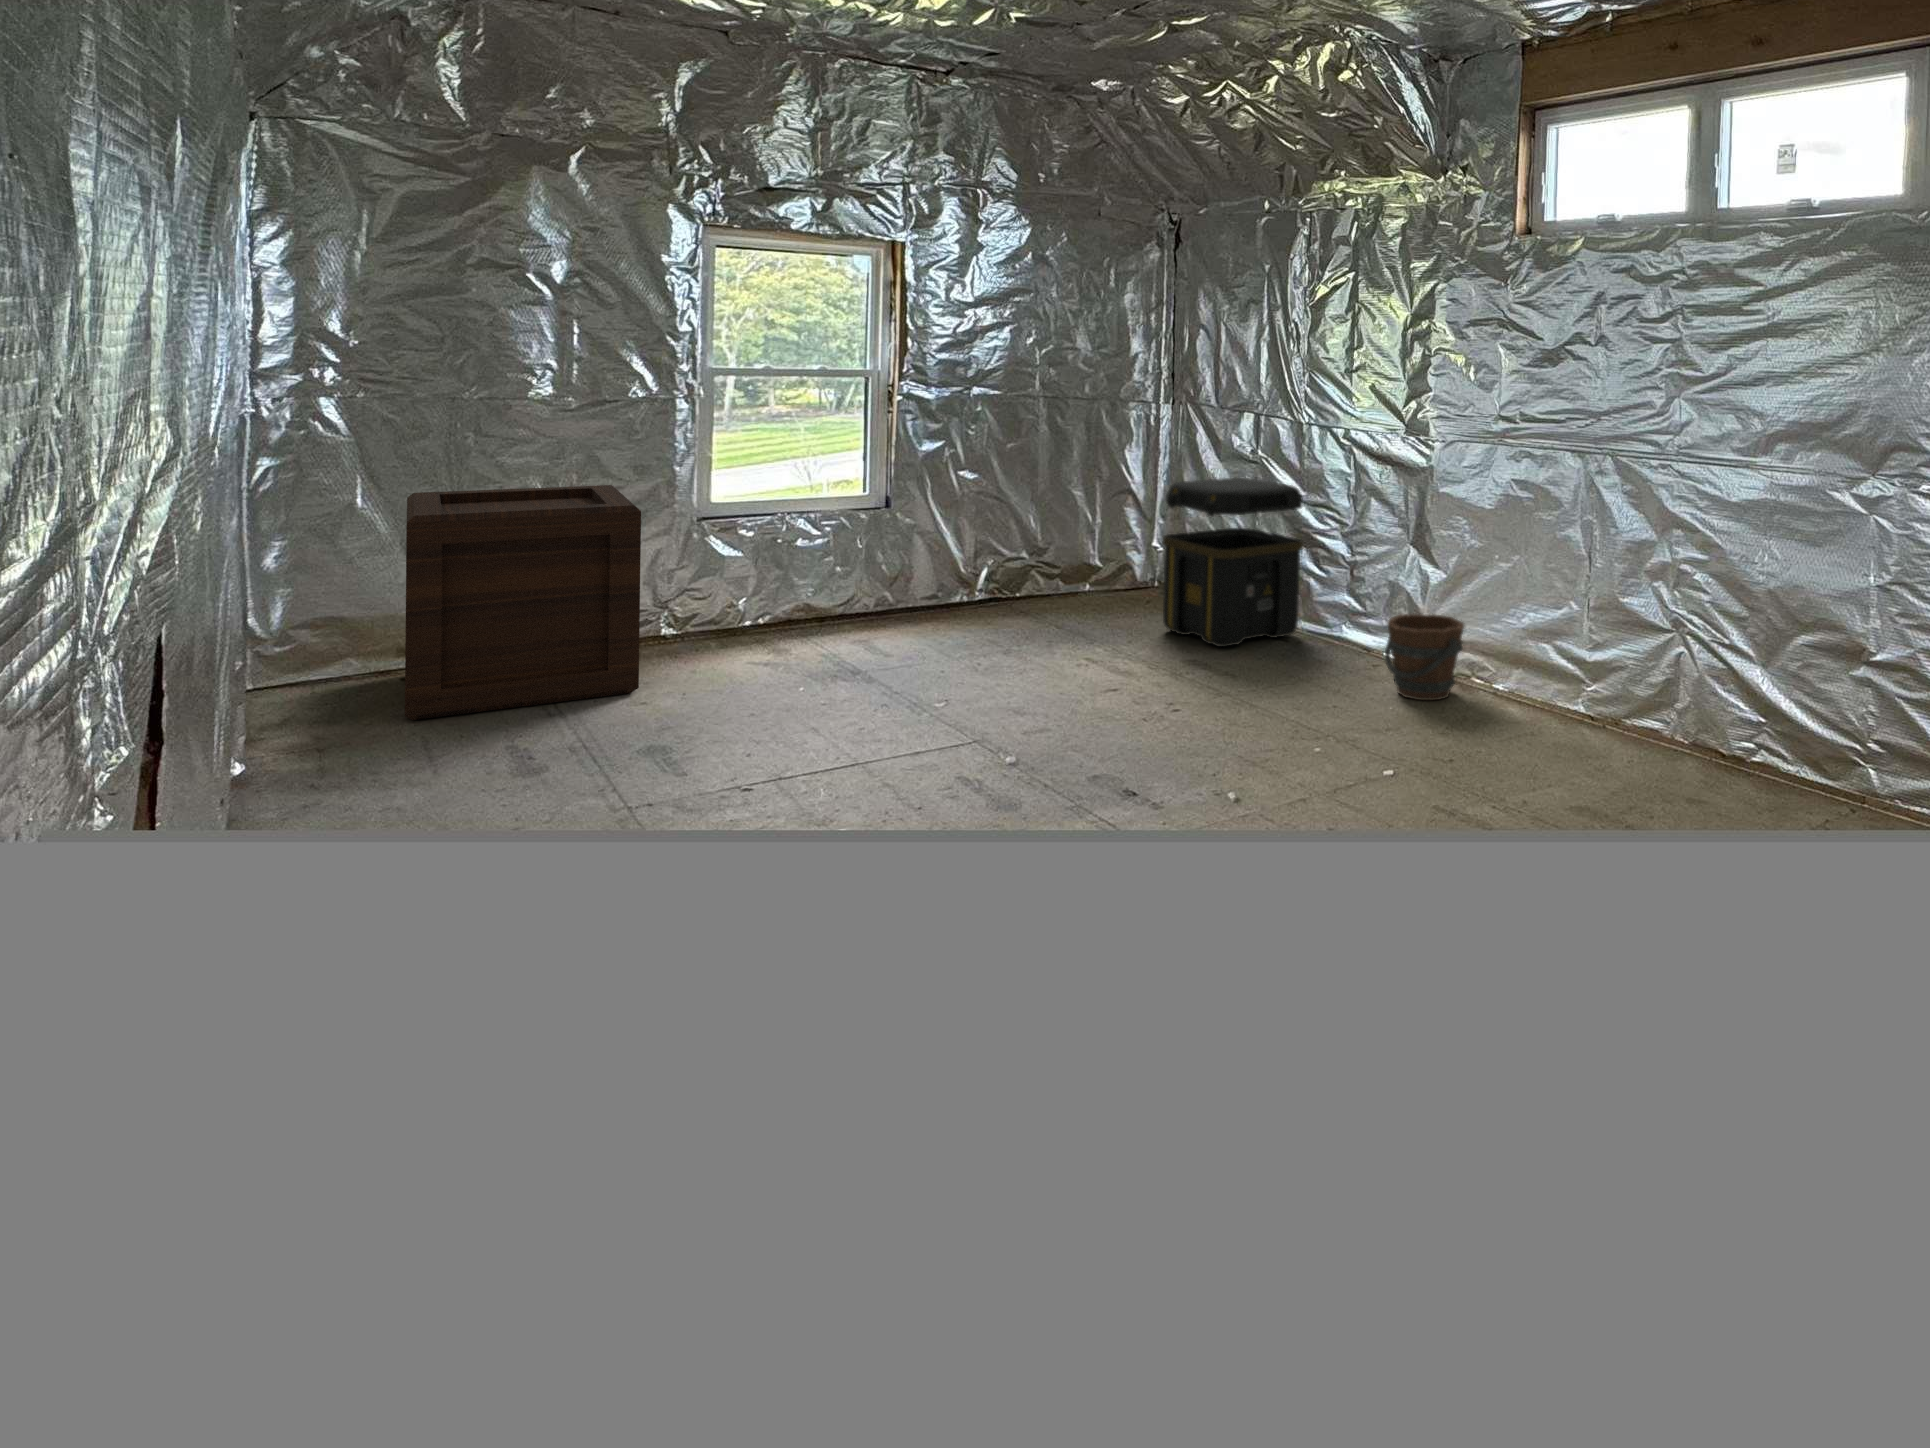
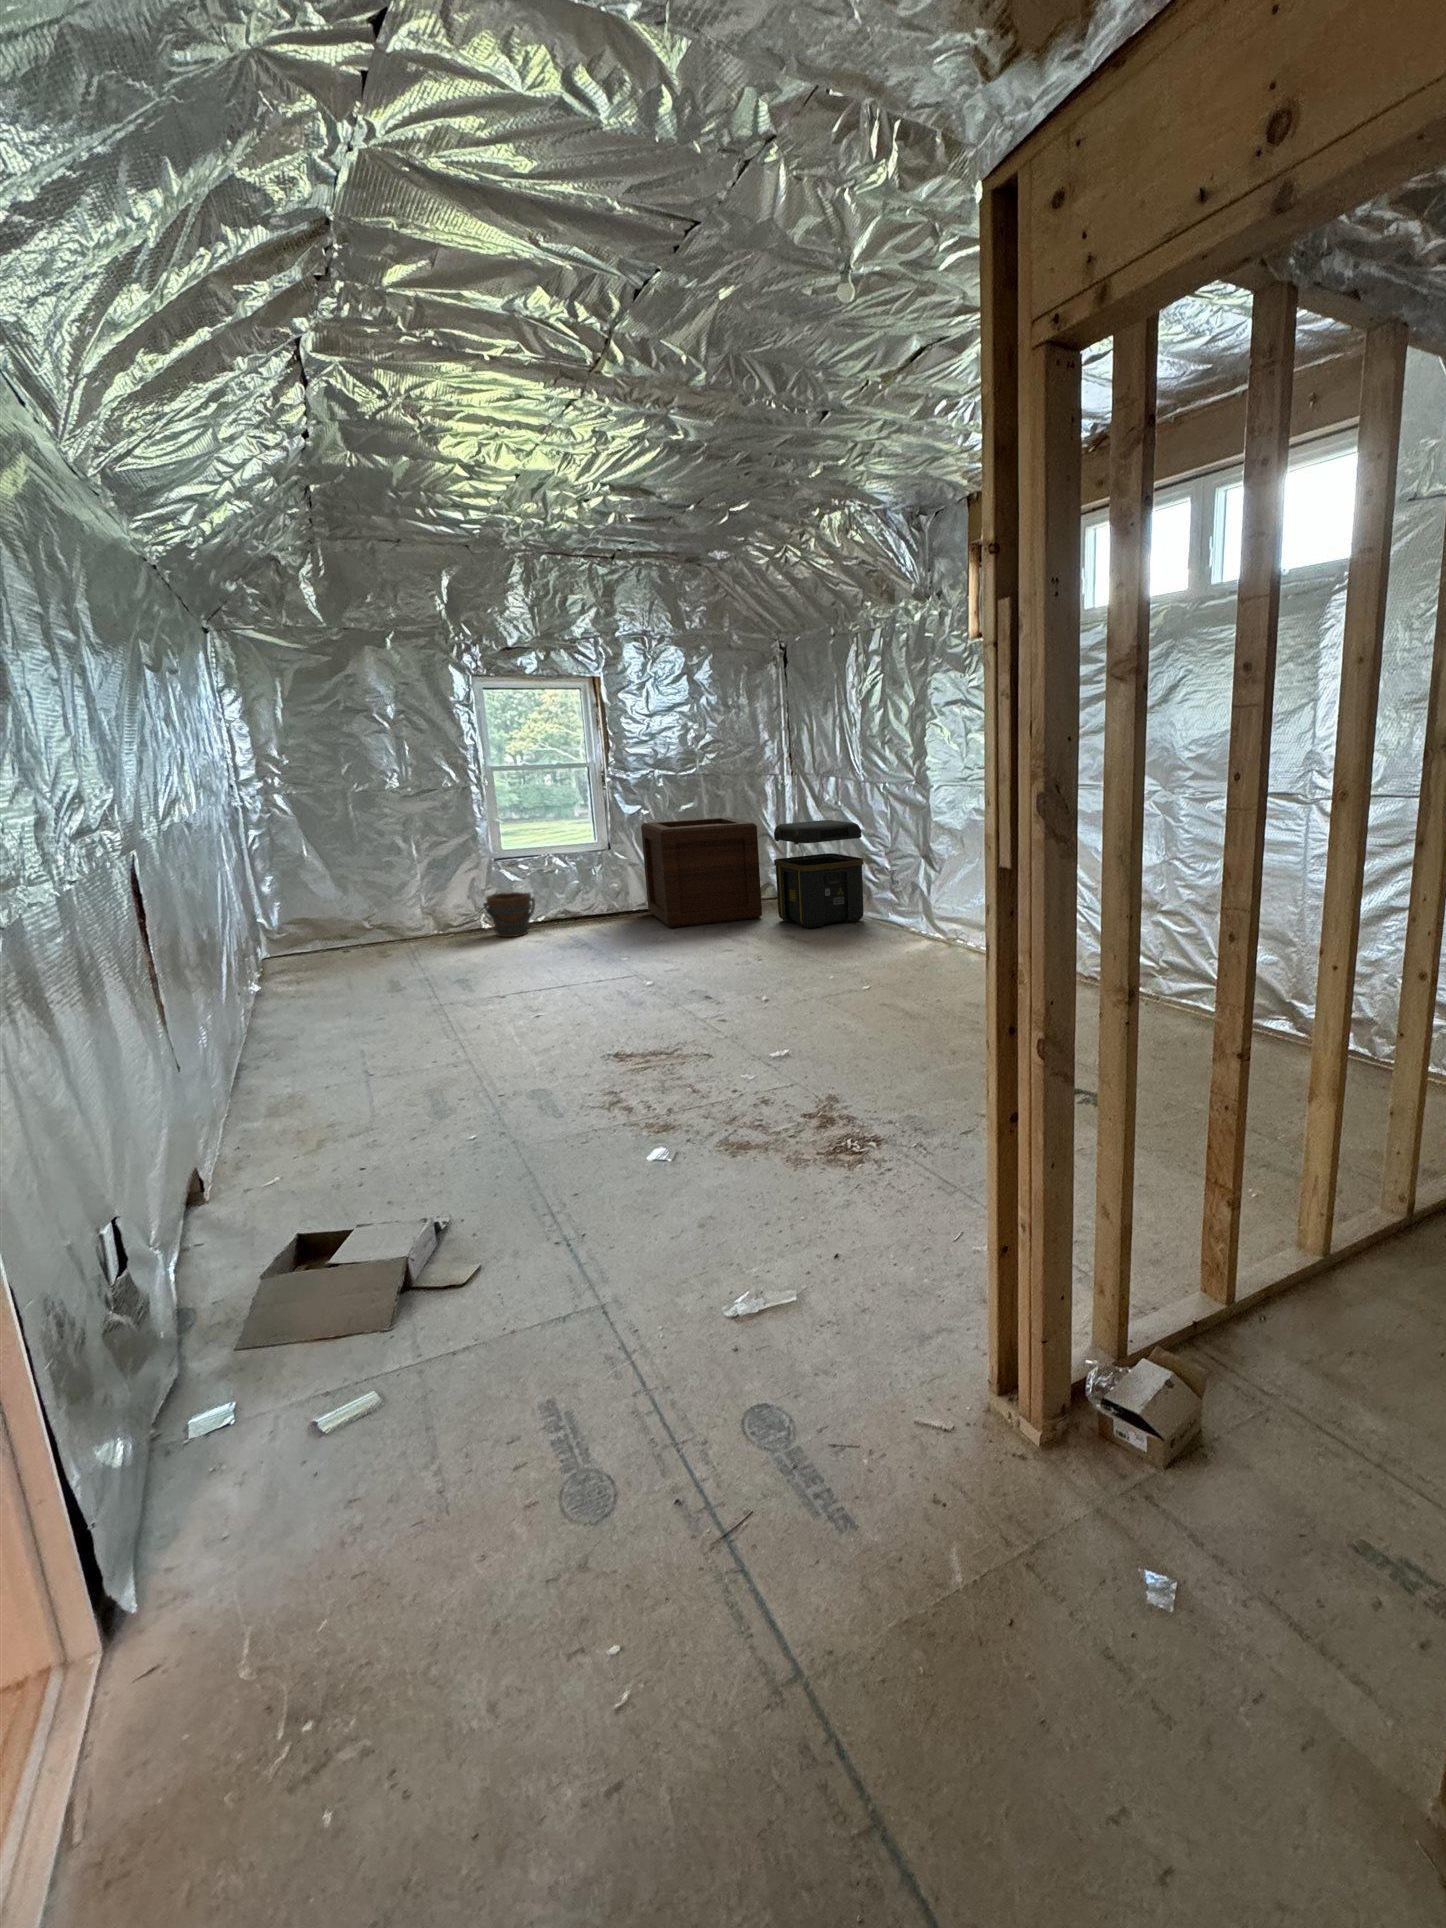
wooden crate: present [405,485,641,720] -> present [641,817,762,928]
bucket: present [1385,614,1464,700] -> present [483,892,535,937]

